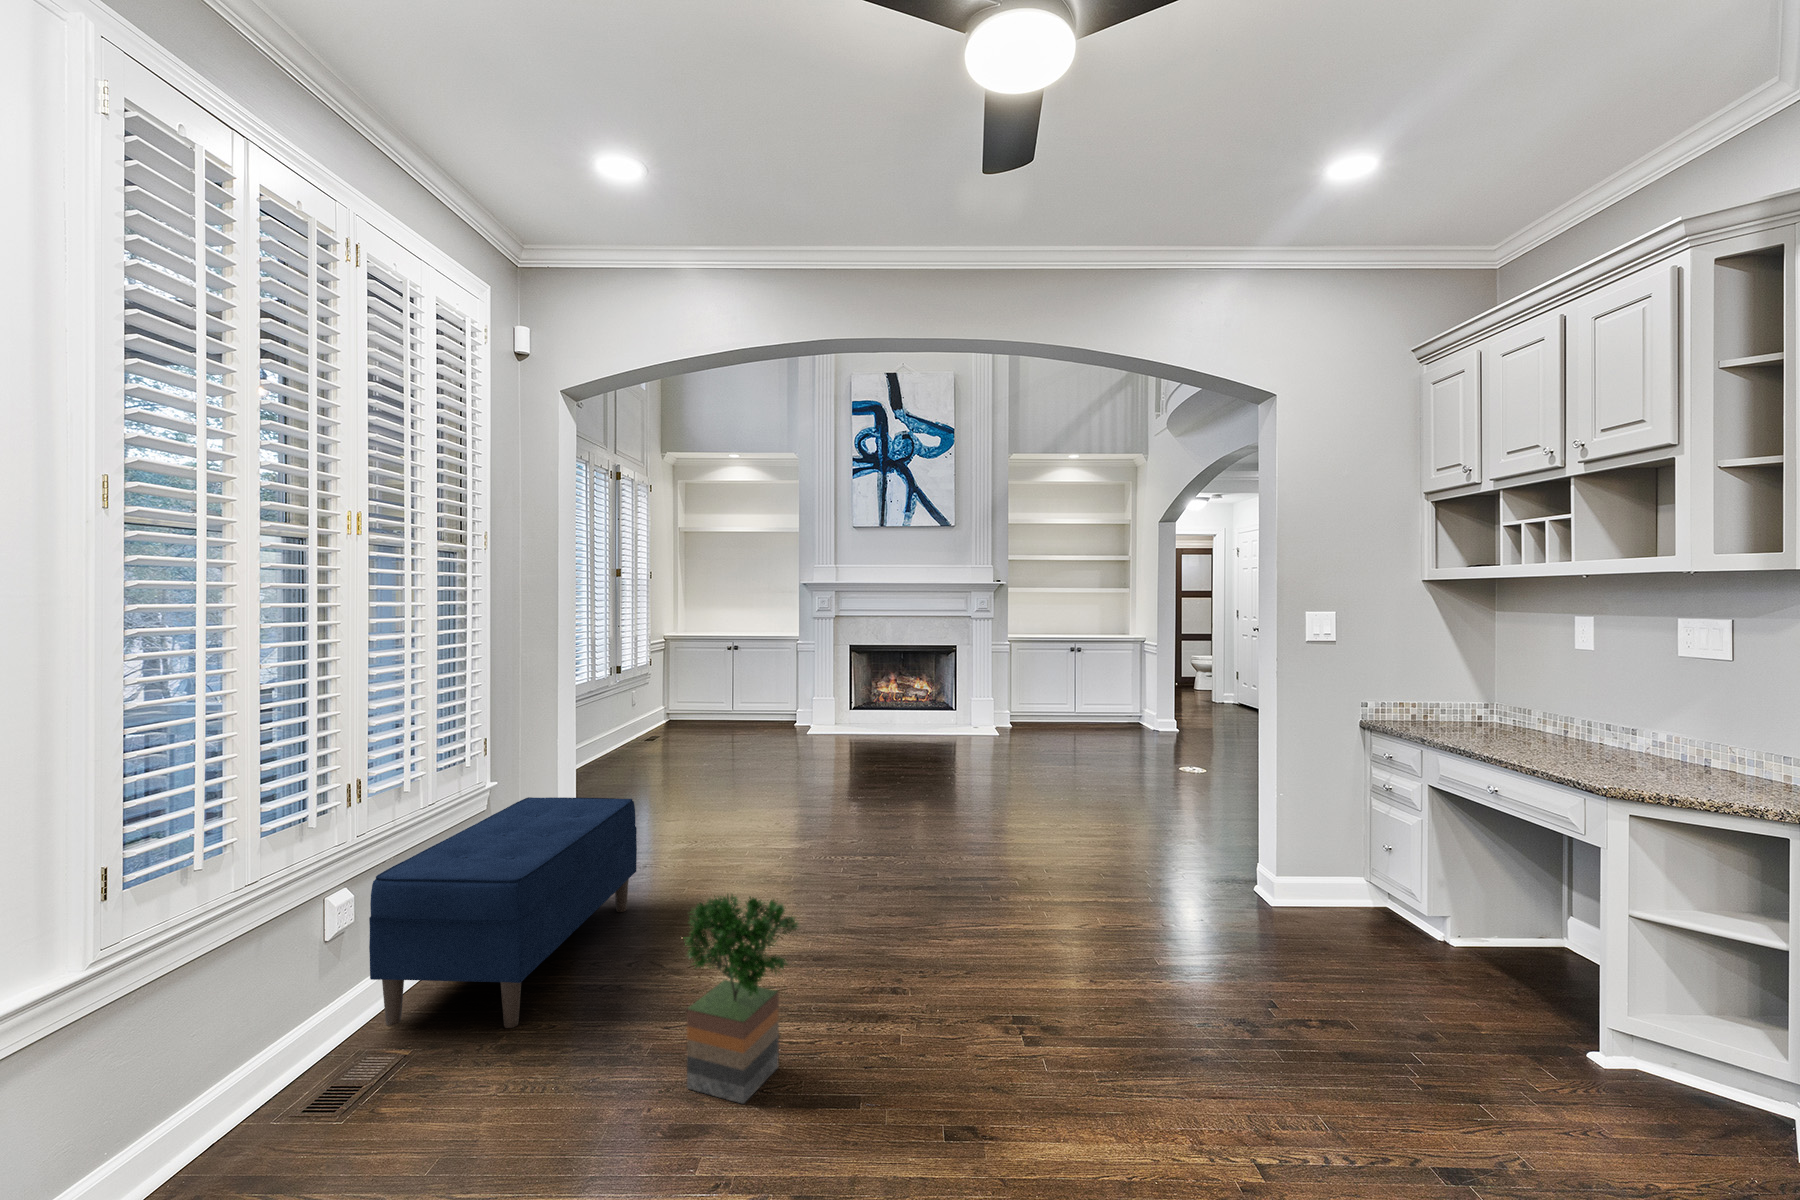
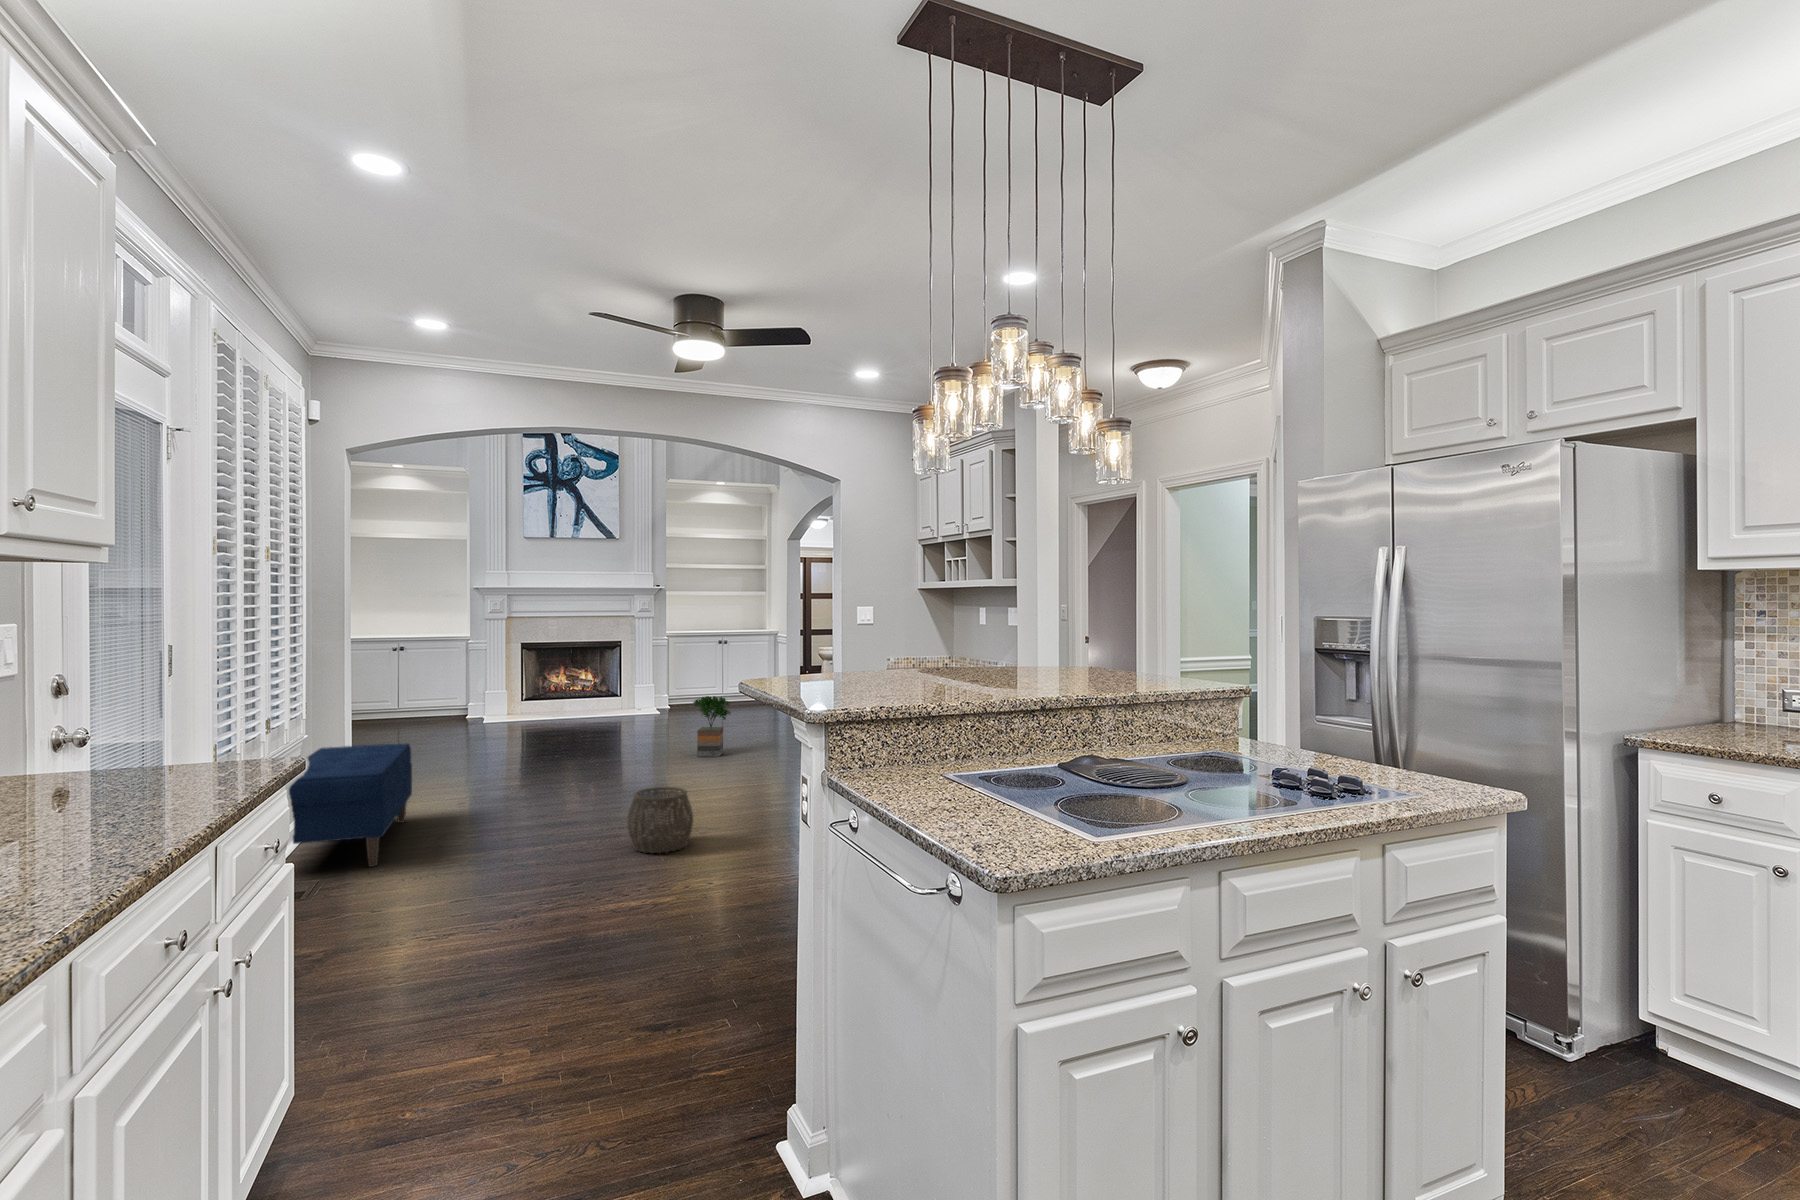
potted tree: present [684,895,798,1104] -> present [693,696,730,757]
woven basket: none [901,941,1025,1093] -> present [627,787,693,853]

